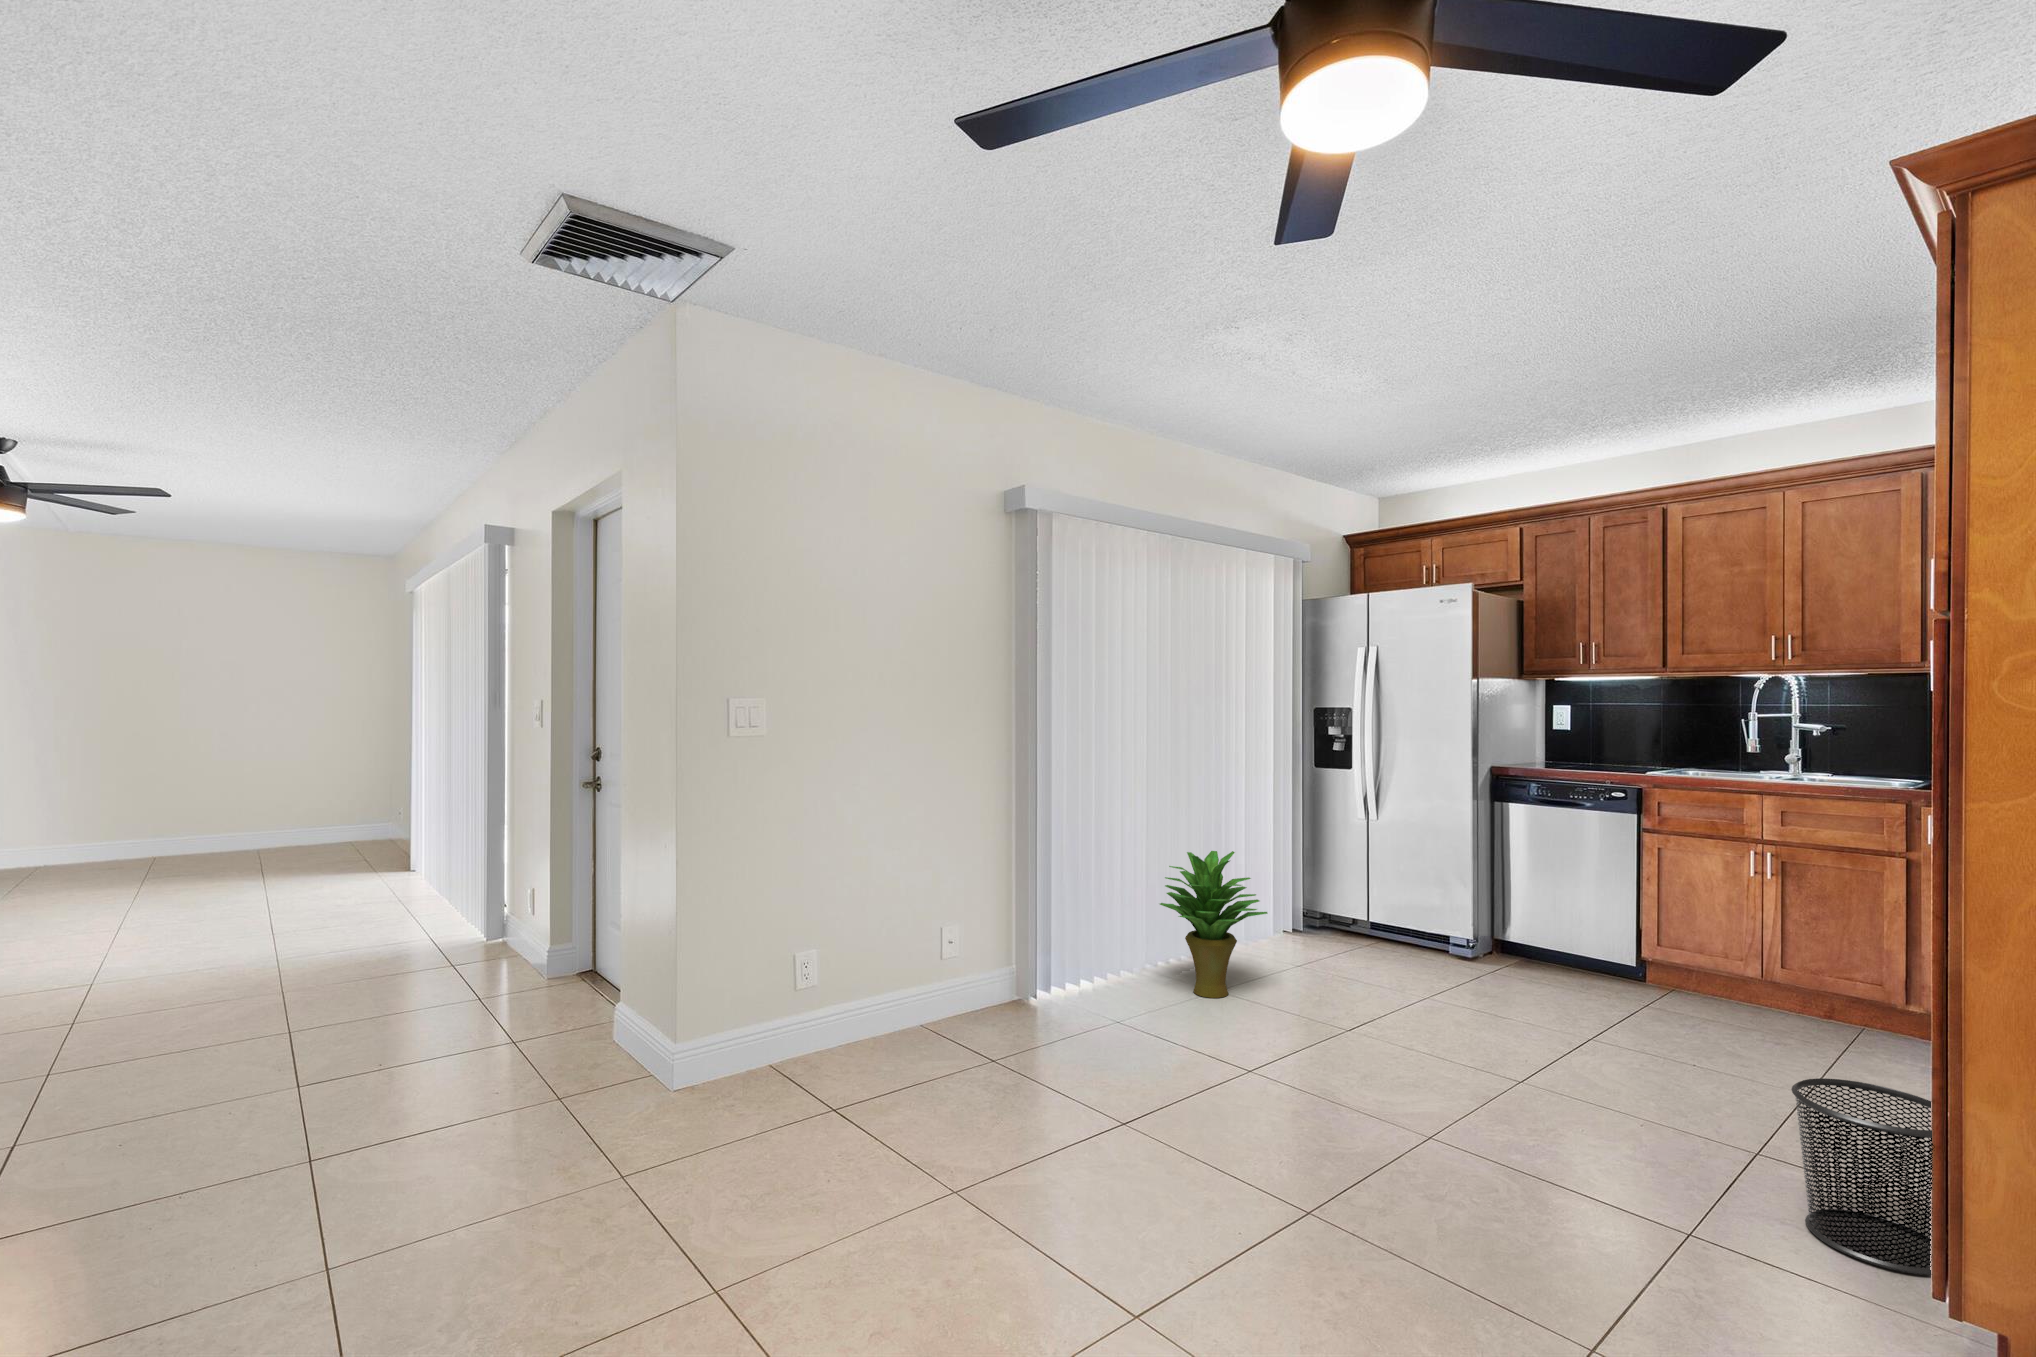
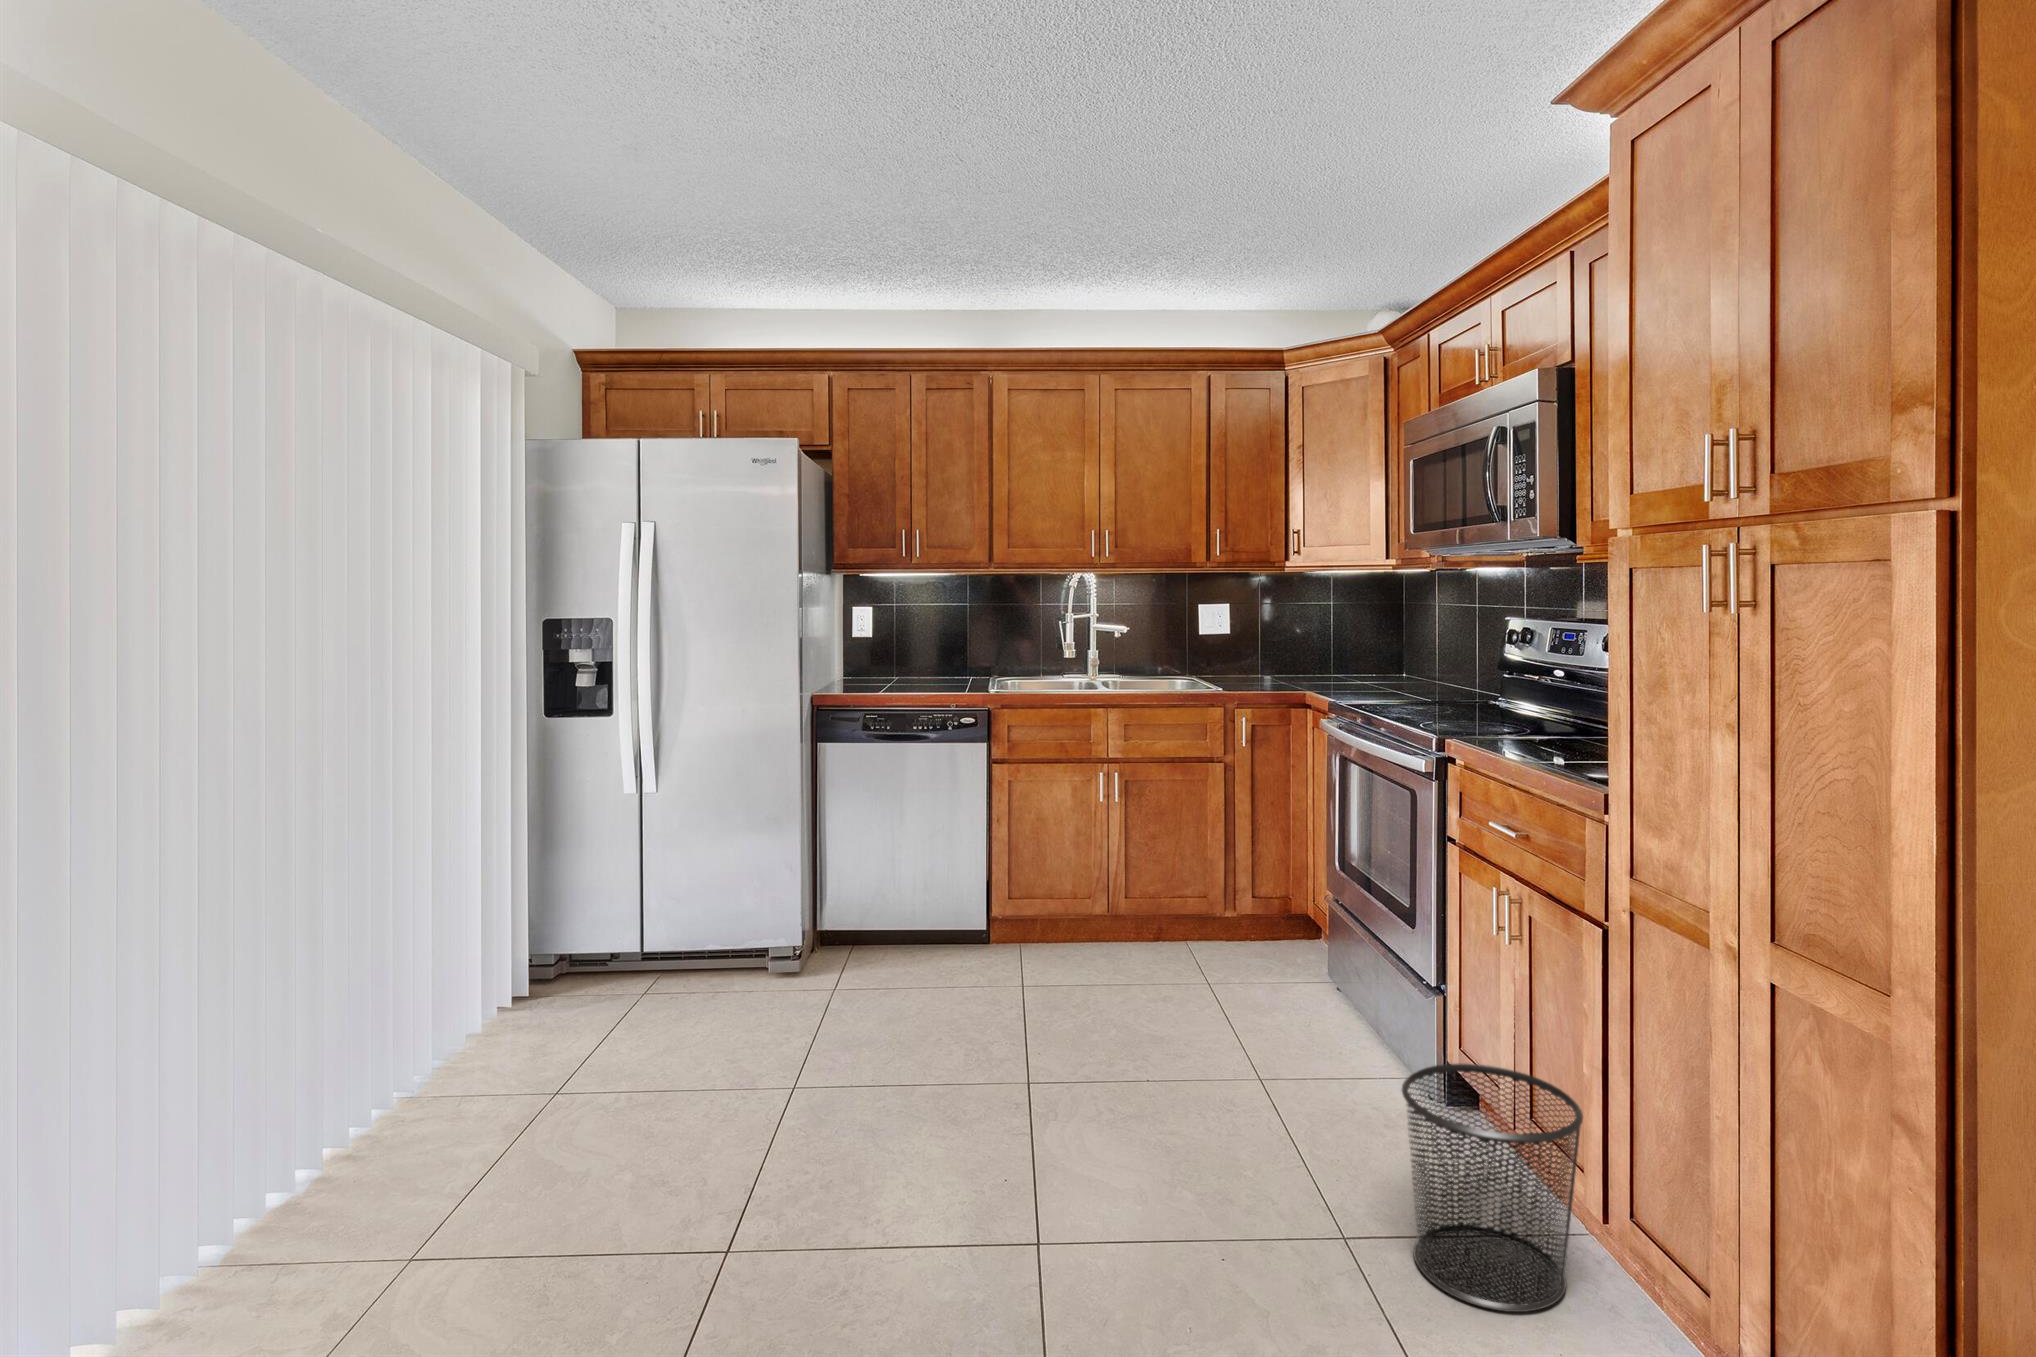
potted plant: present [1160,851,1267,998] -> none [288,896,536,1200]

